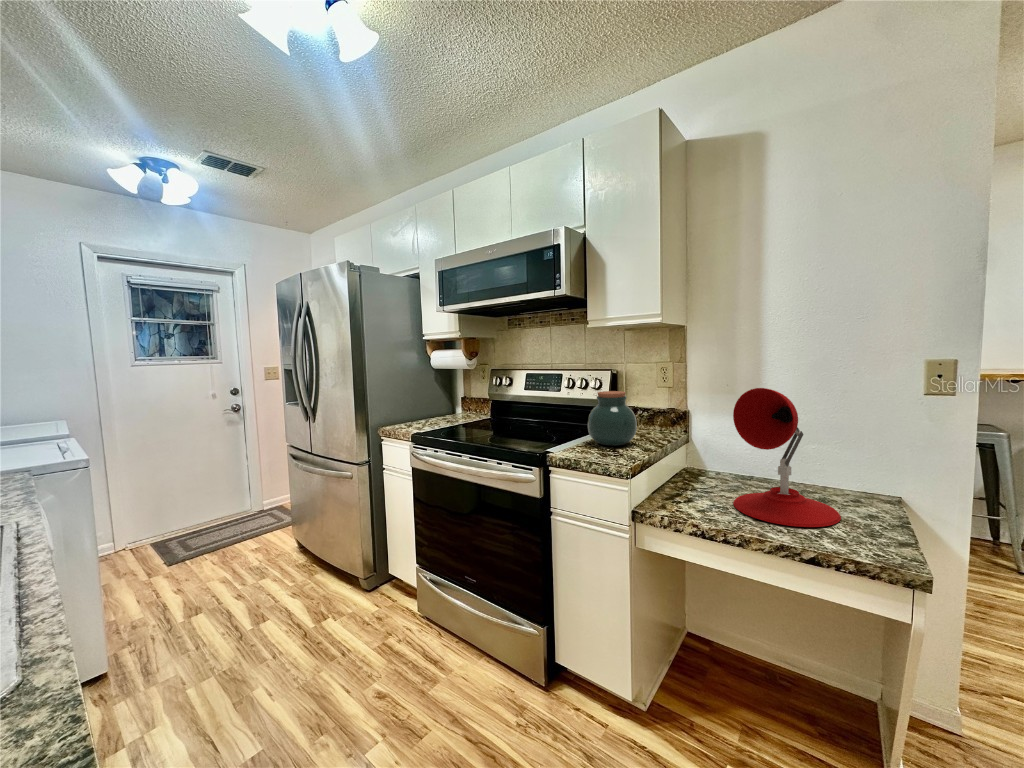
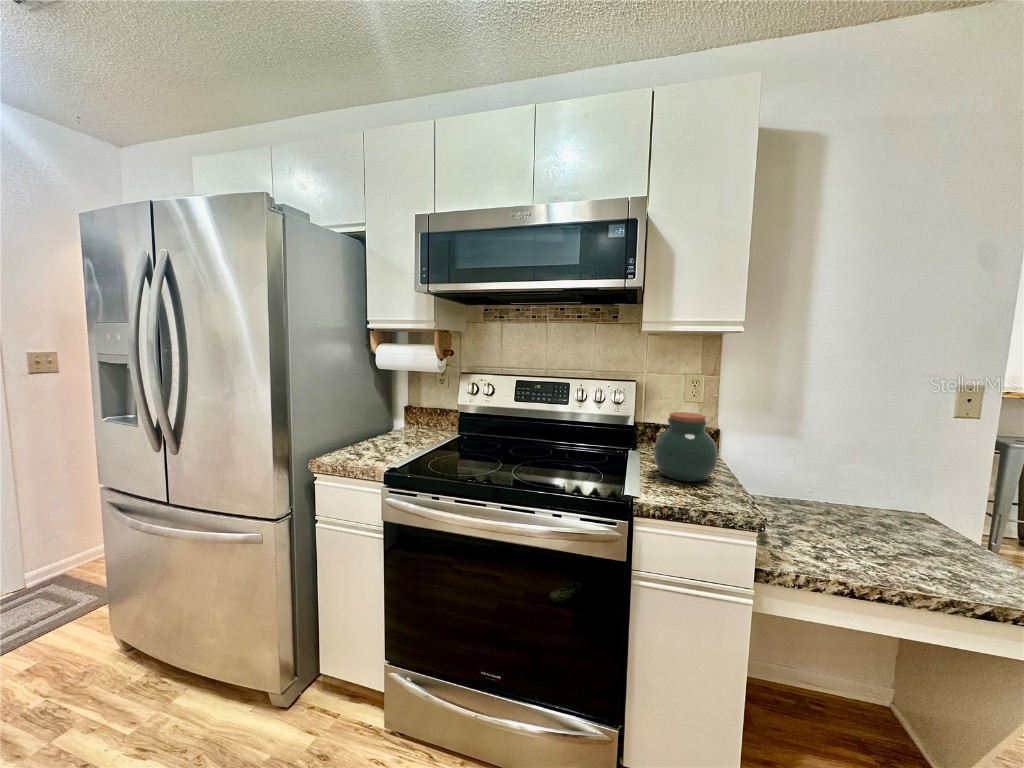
desk lamp: present [733,388,841,527] -> none [819,417,949,569]

